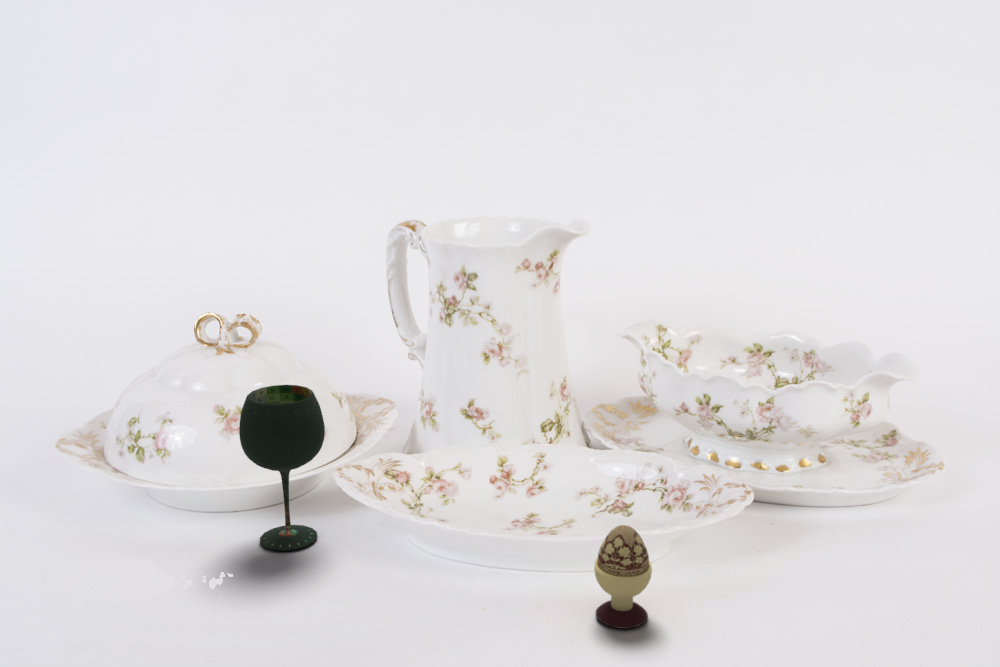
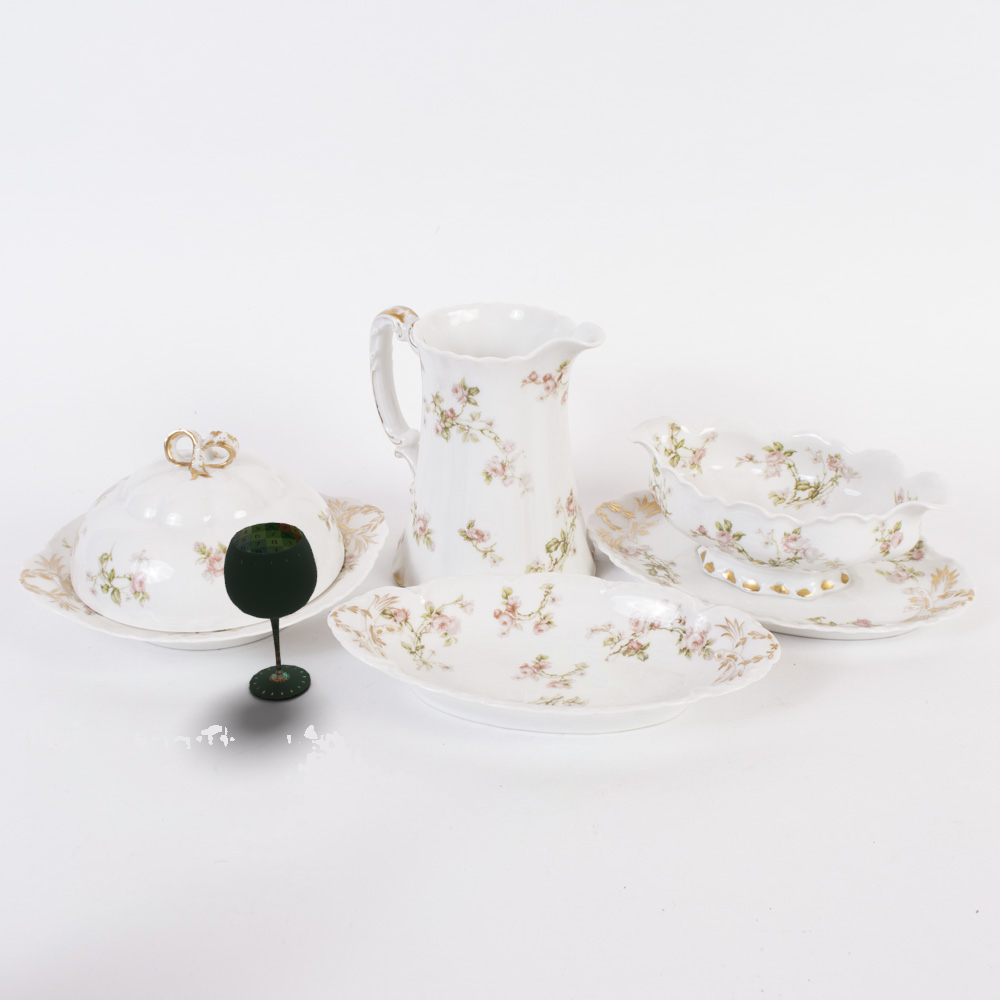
decorative egg: present [594,525,652,629] -> none [613,697,674,801]

